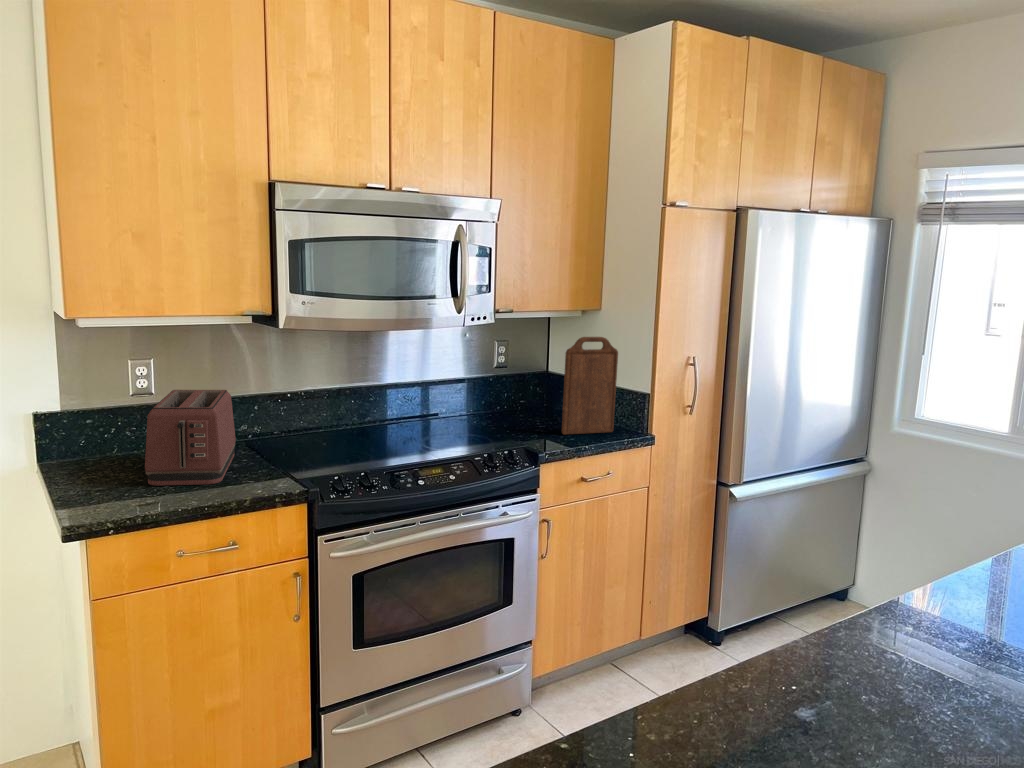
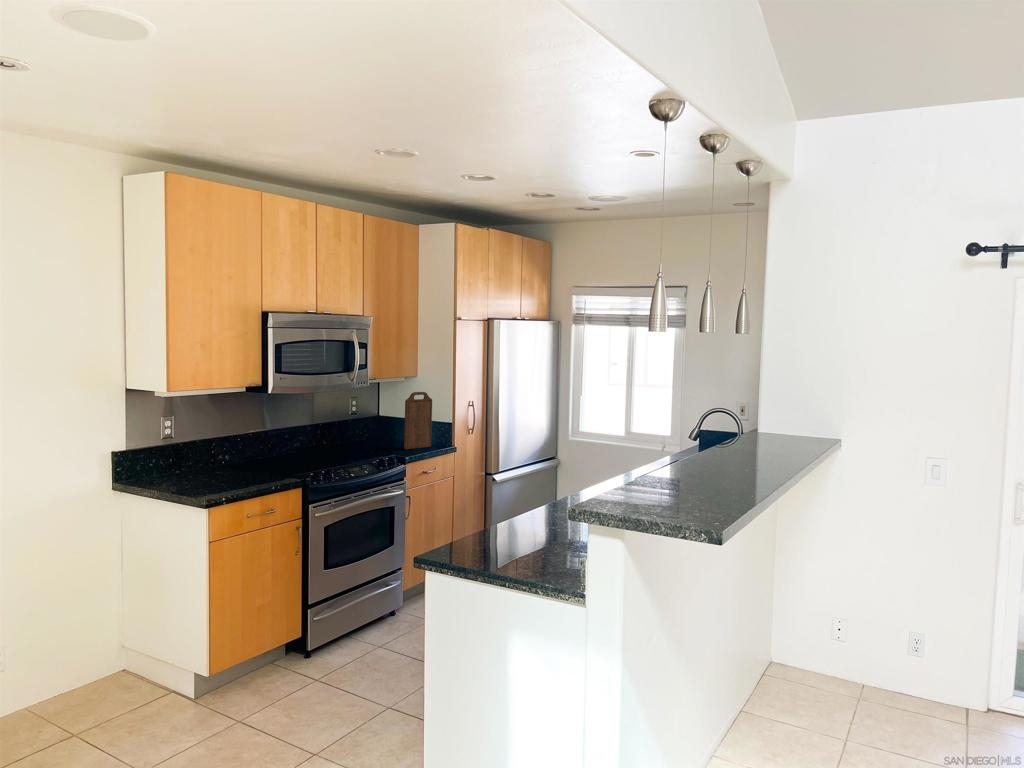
toaster: present [145,390,236,486] -> none [193,431,251,484]

